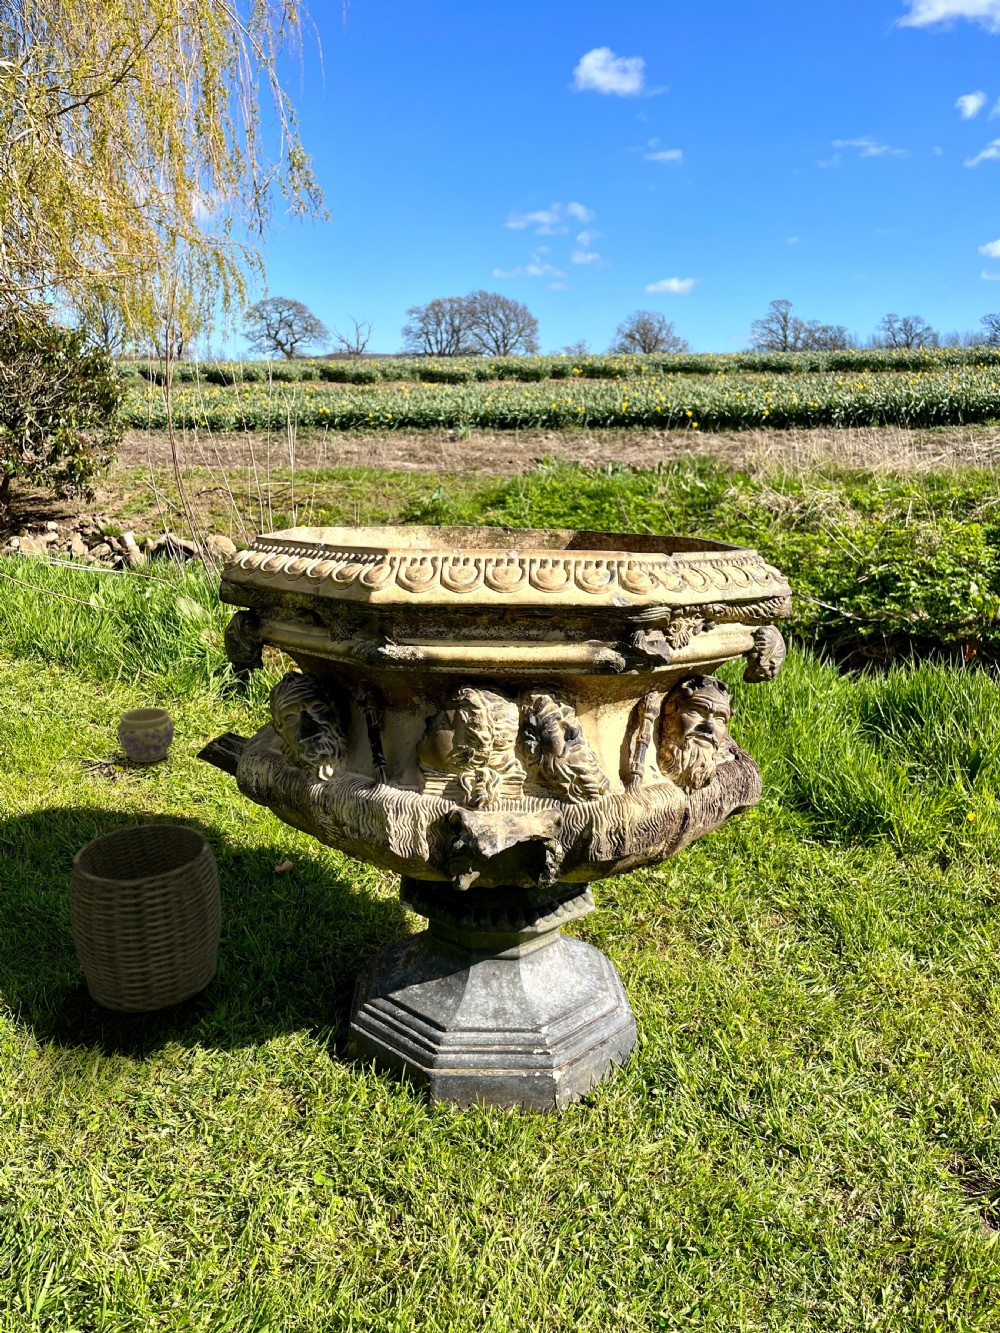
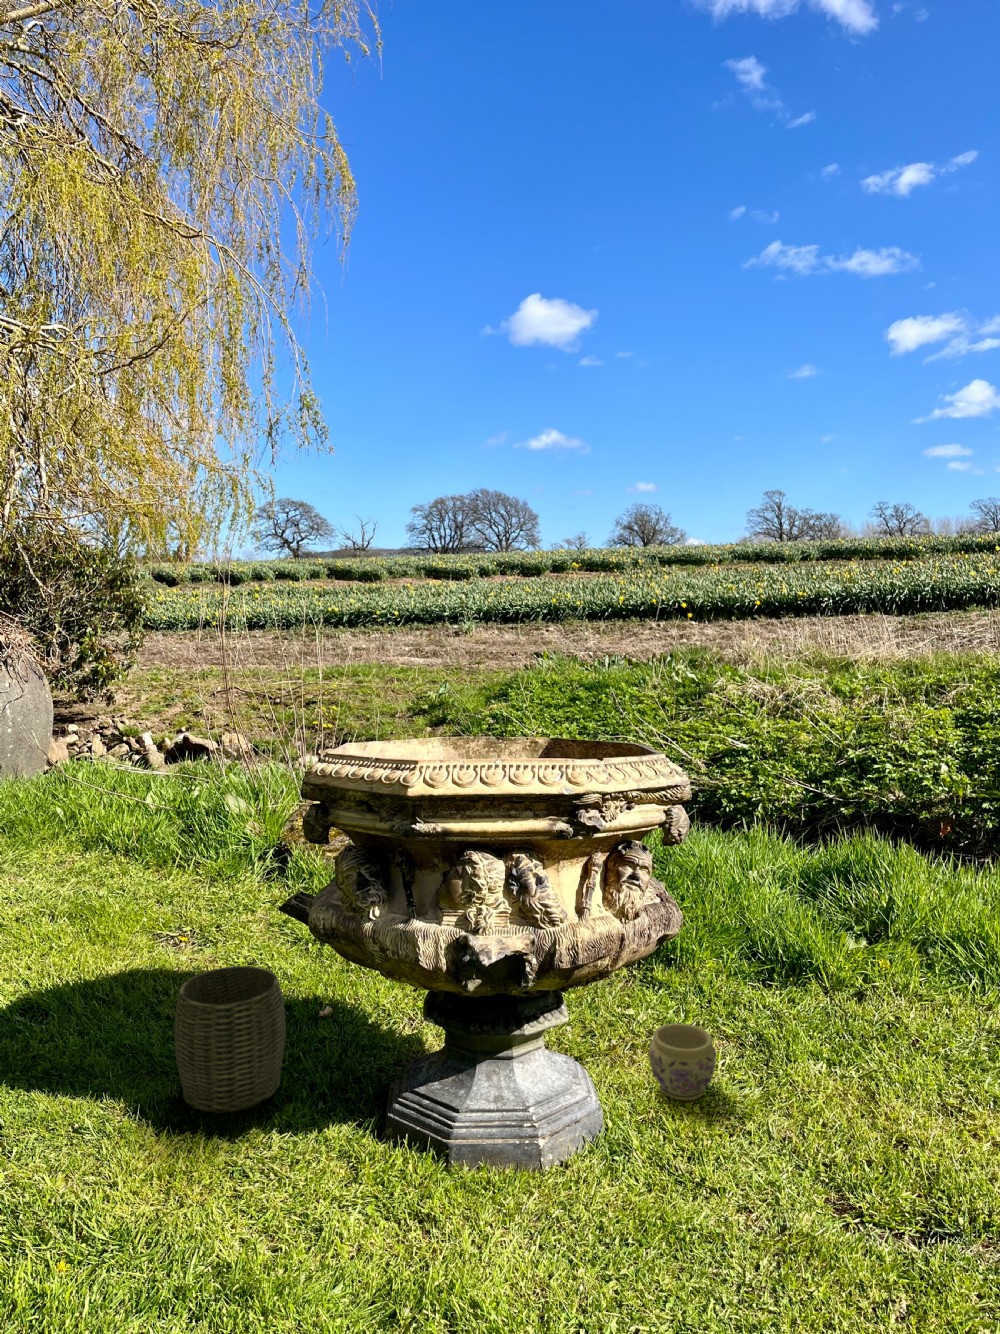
planter: present [117,708,174,763] -> present [649,1023,716,1101]

